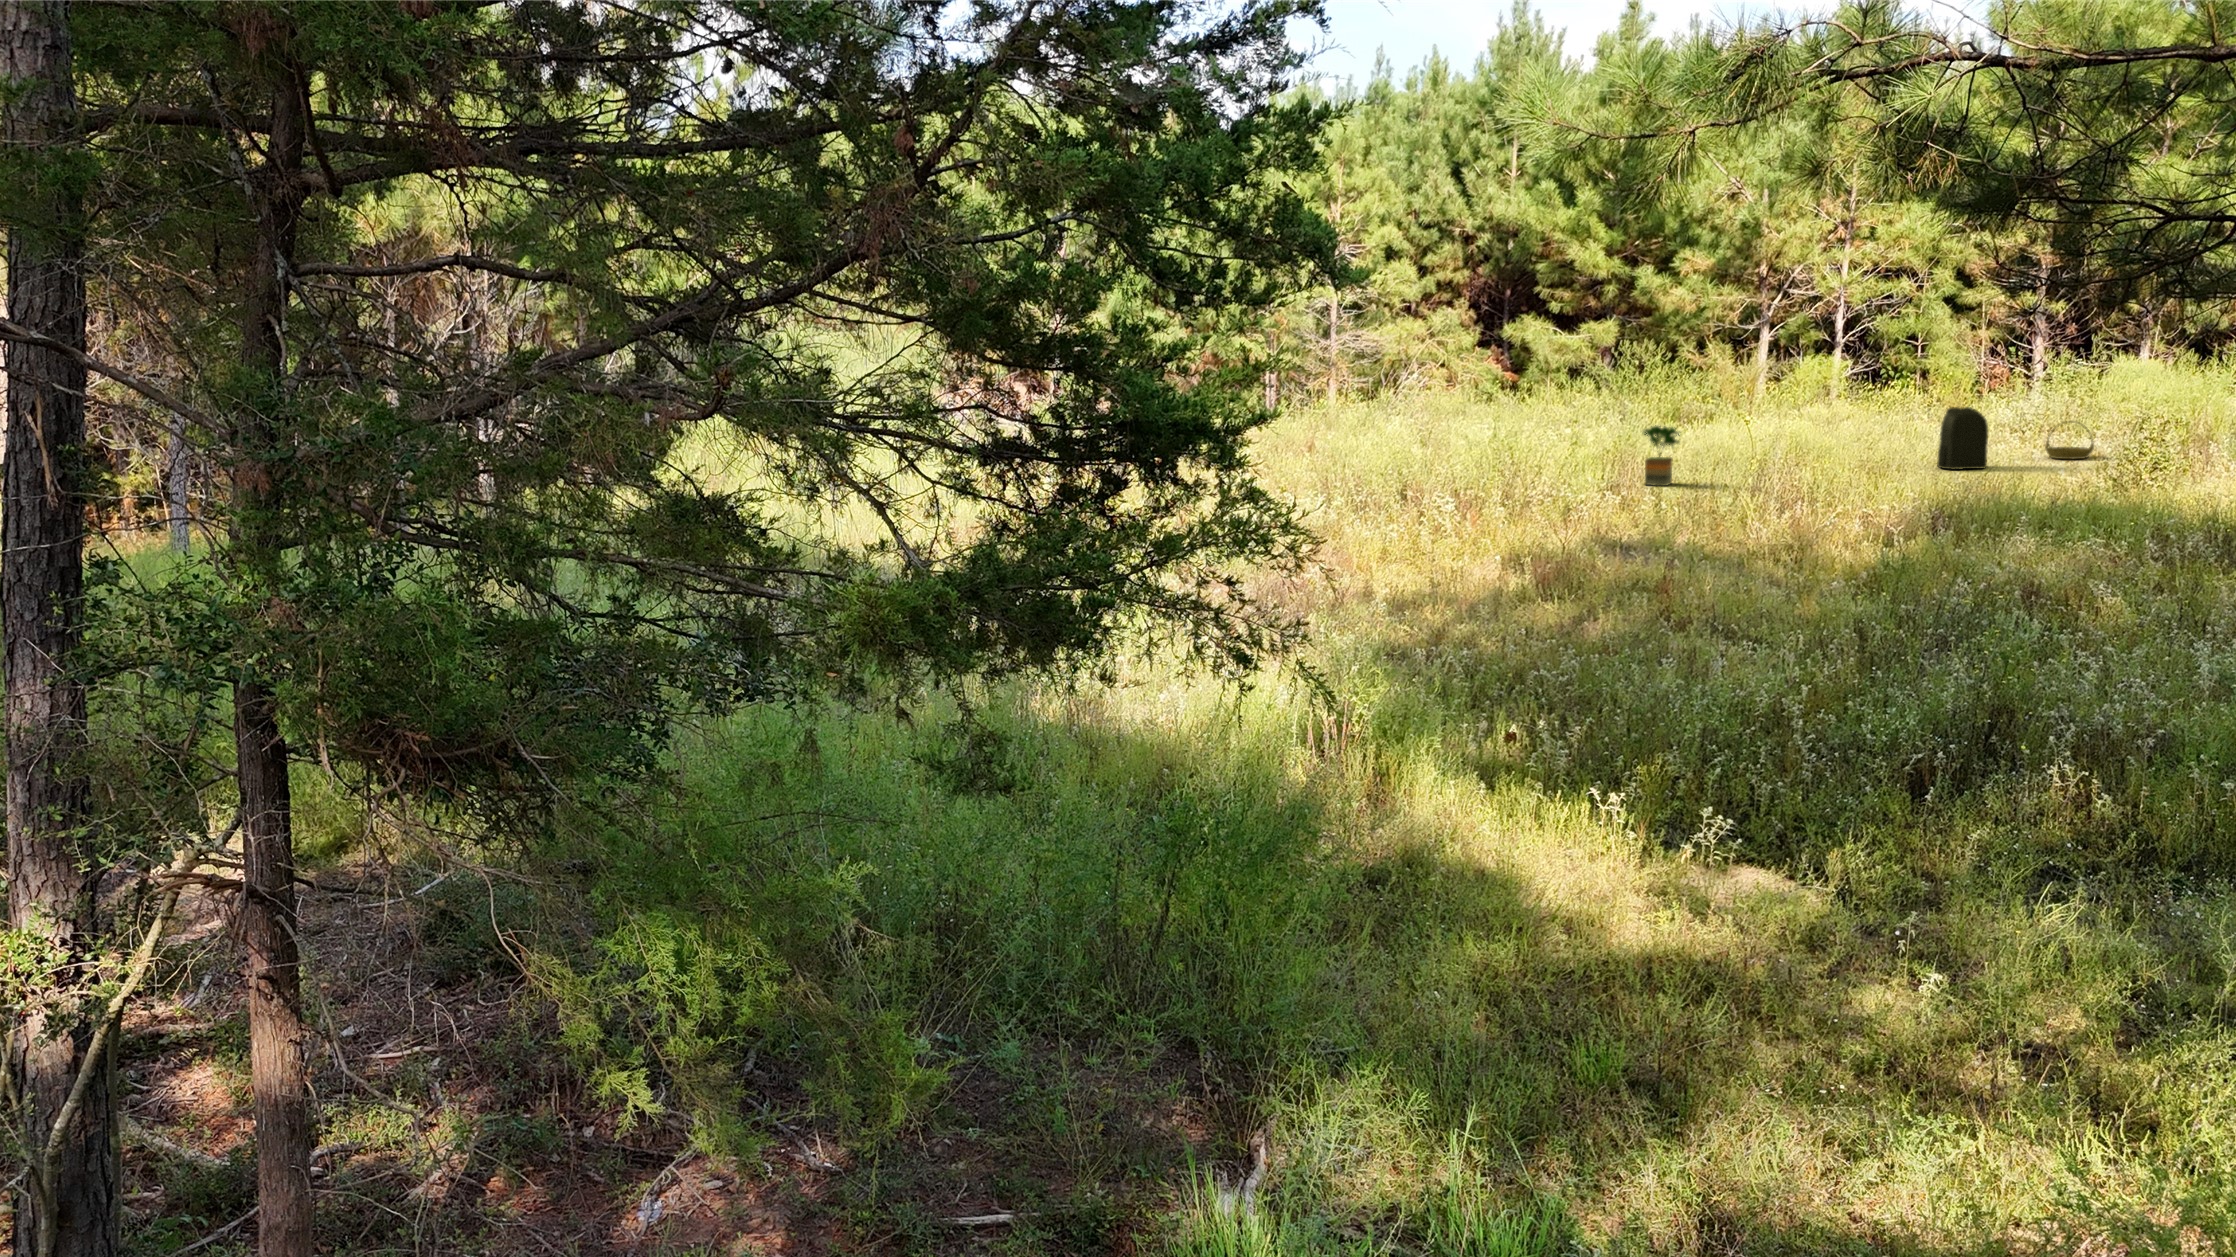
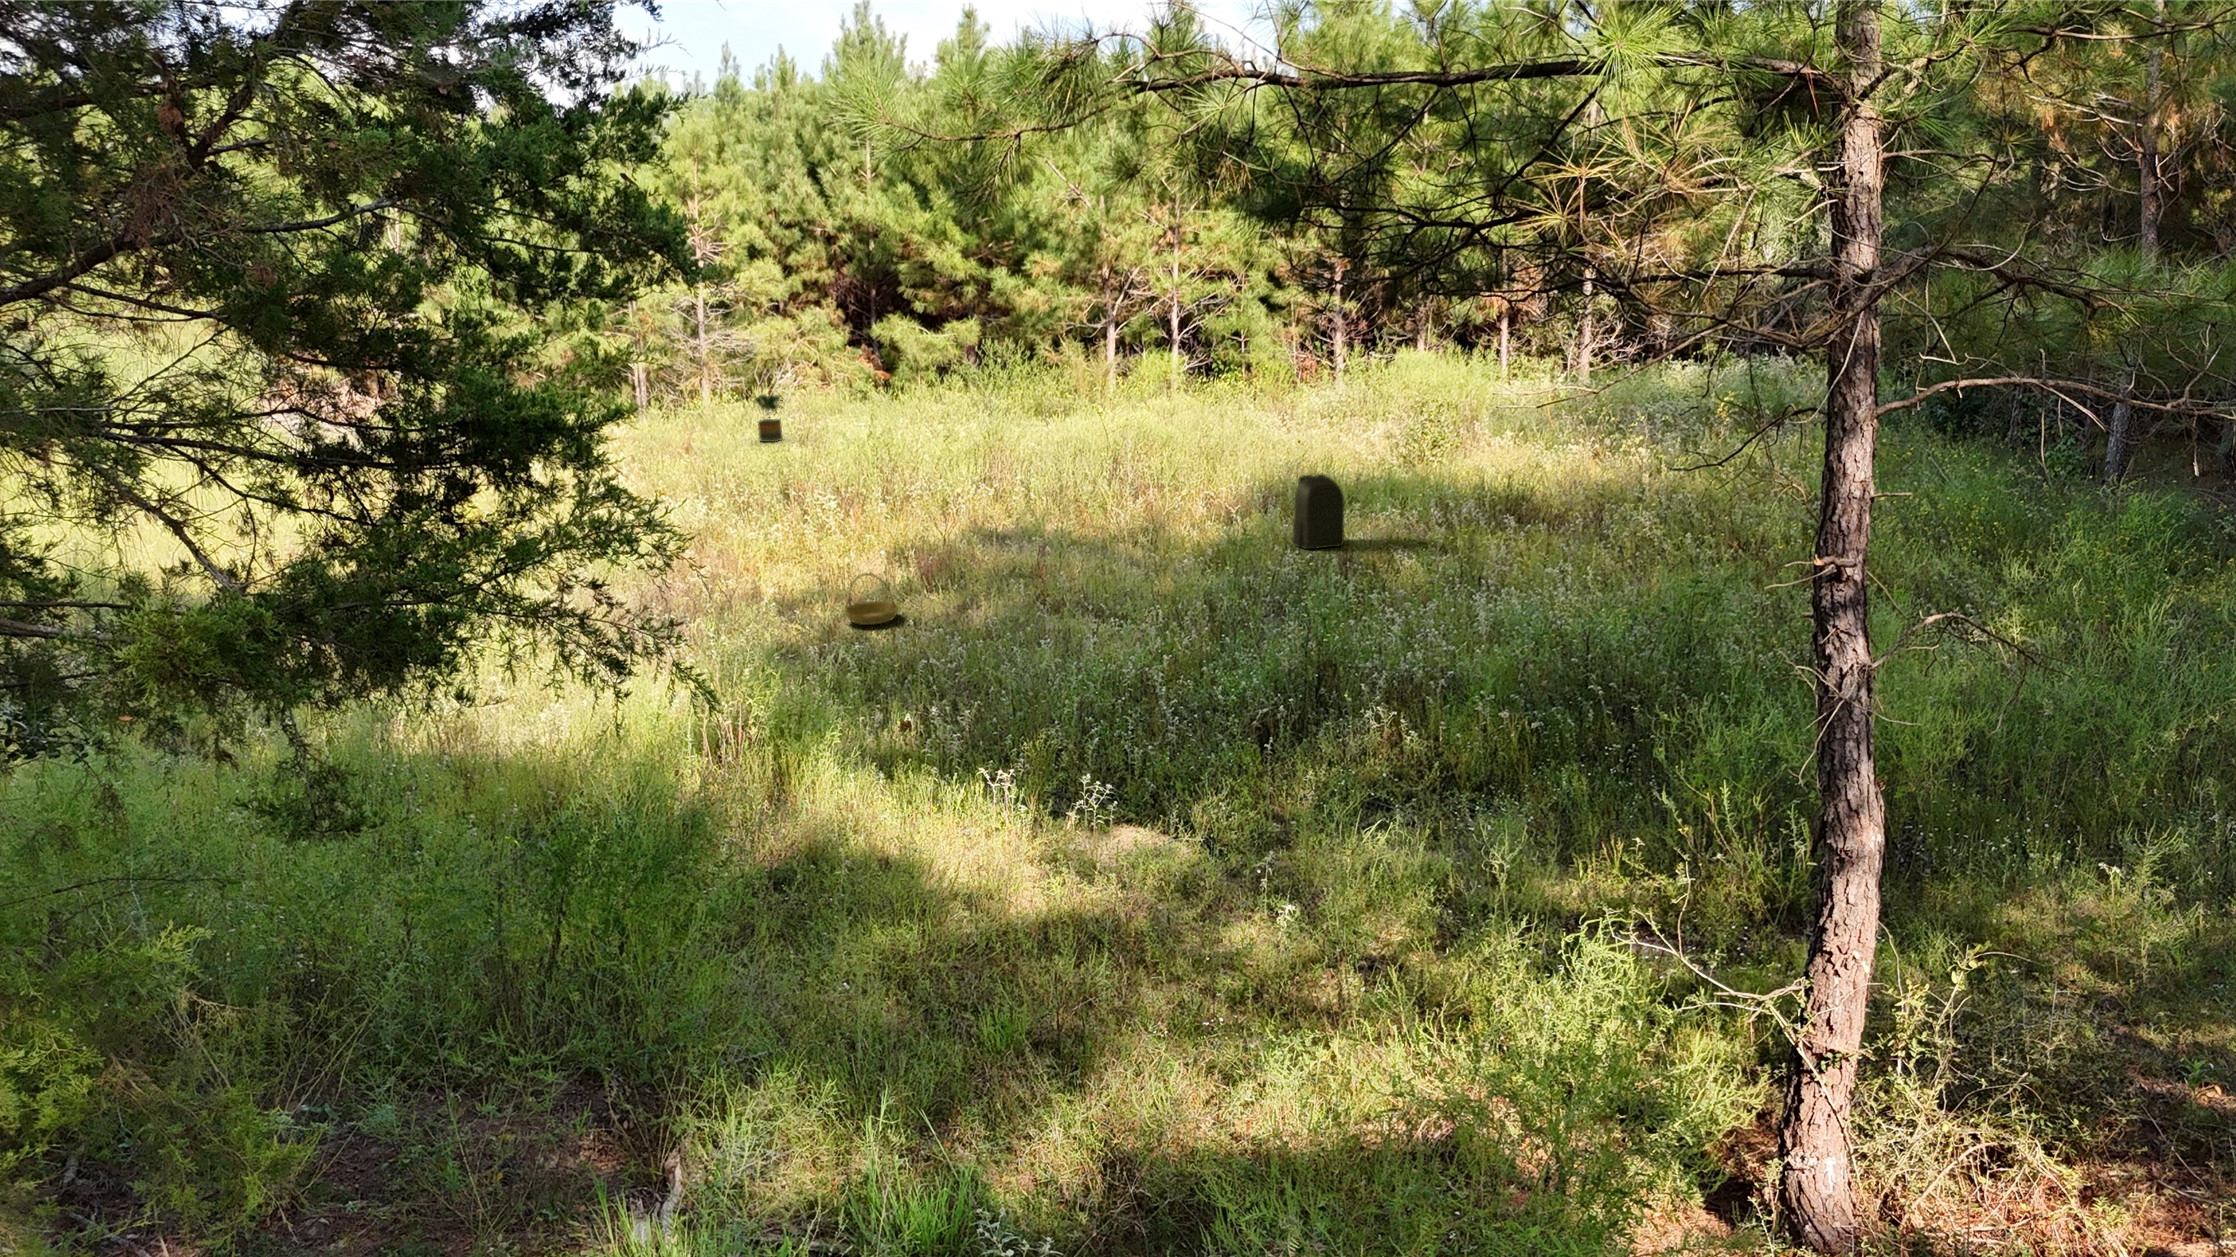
basket: present [2045,422,2094,459] -> present [844,573,900,625]
potted tree: present [1644,425,1680,486] -> present [755,395,783,442]

